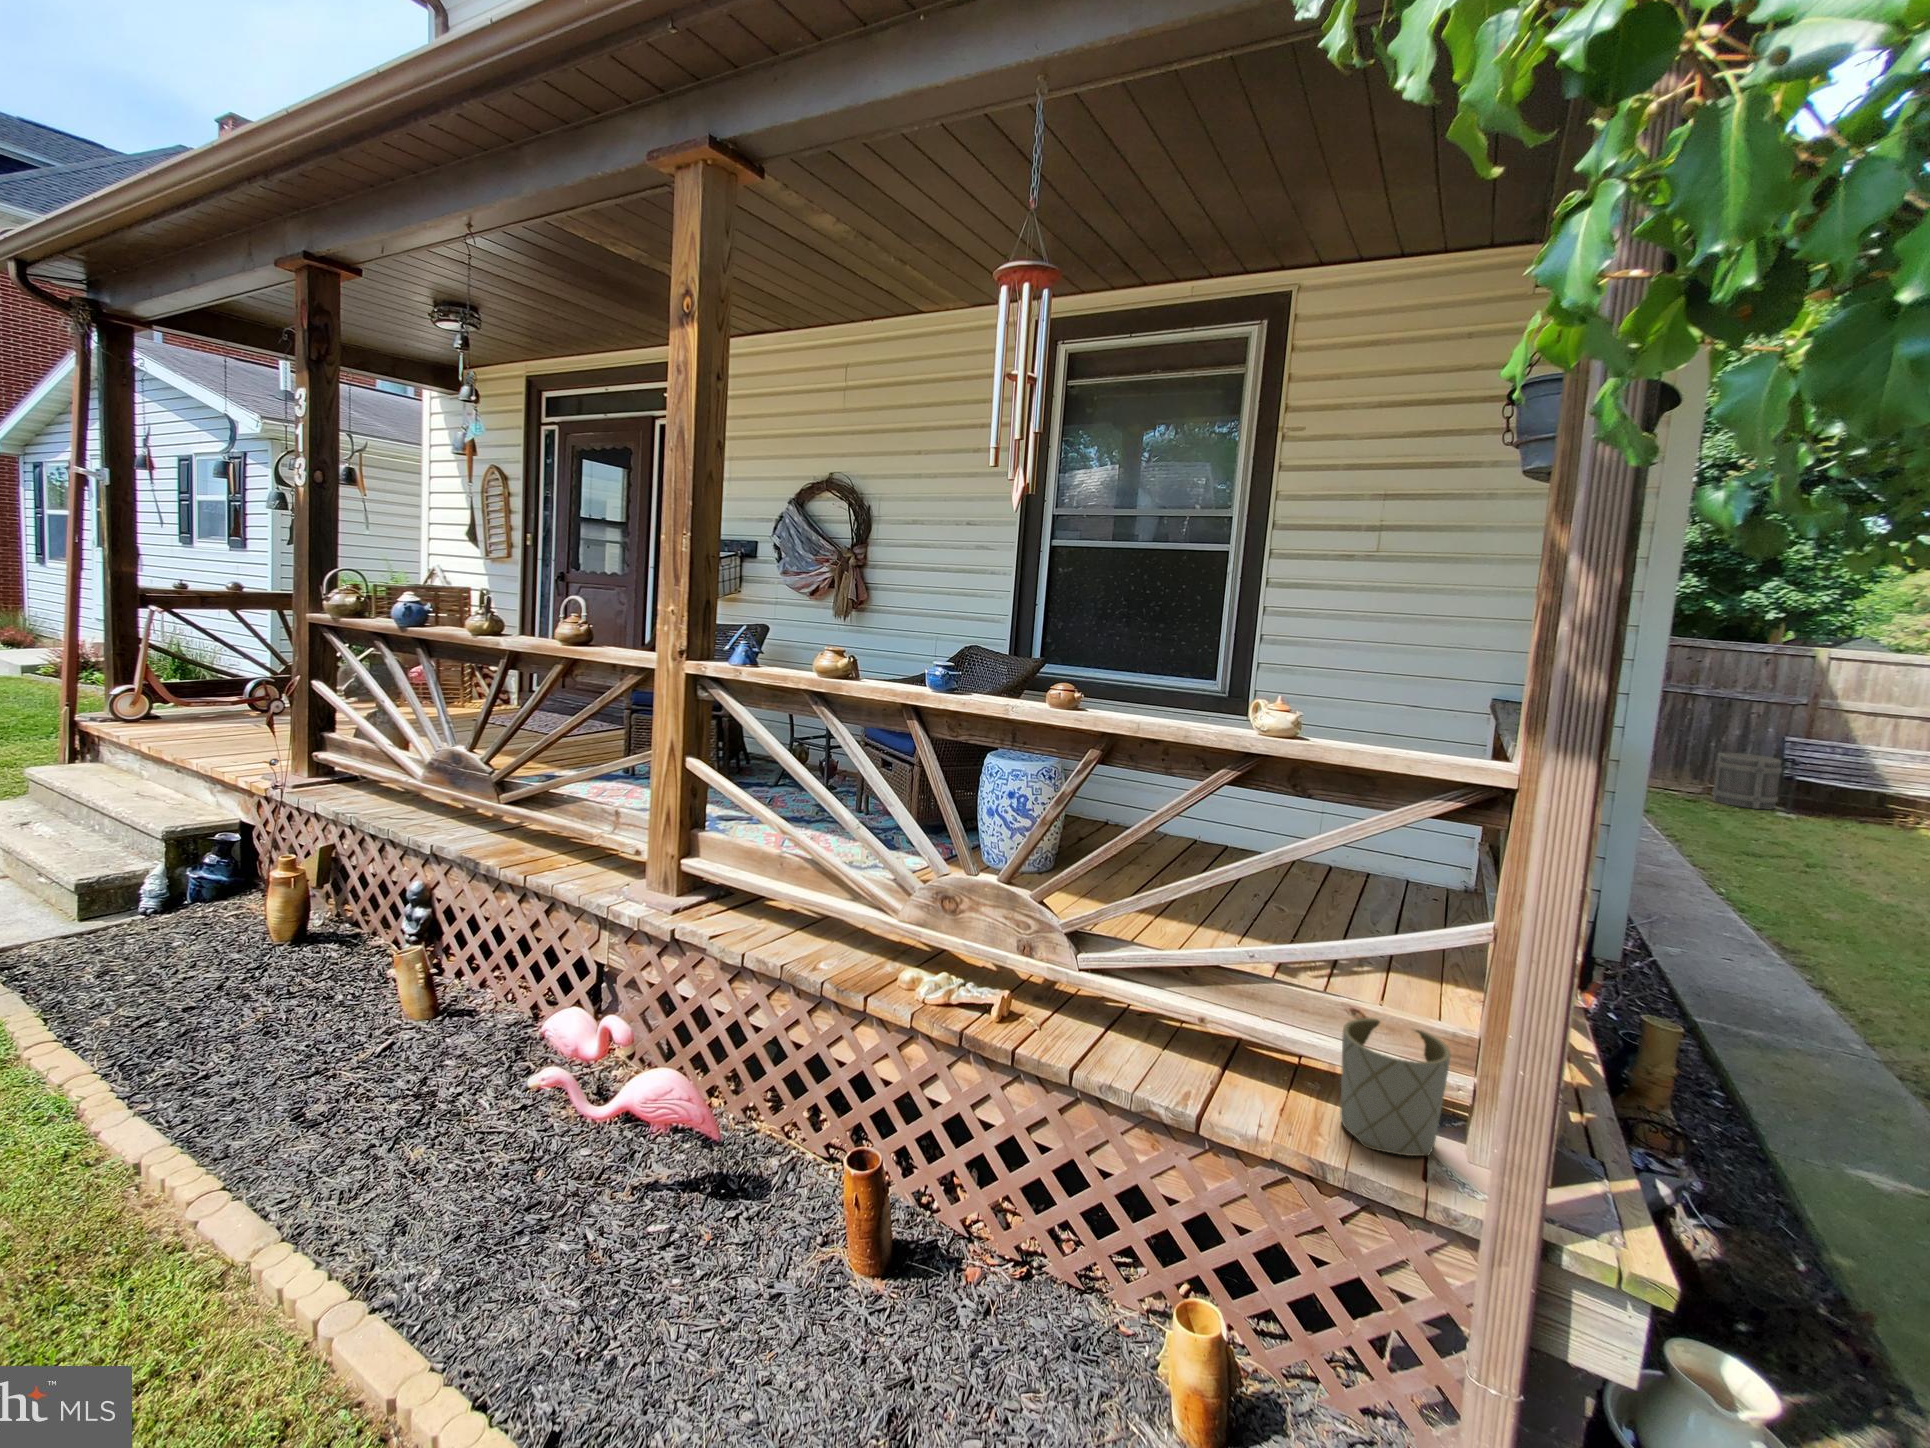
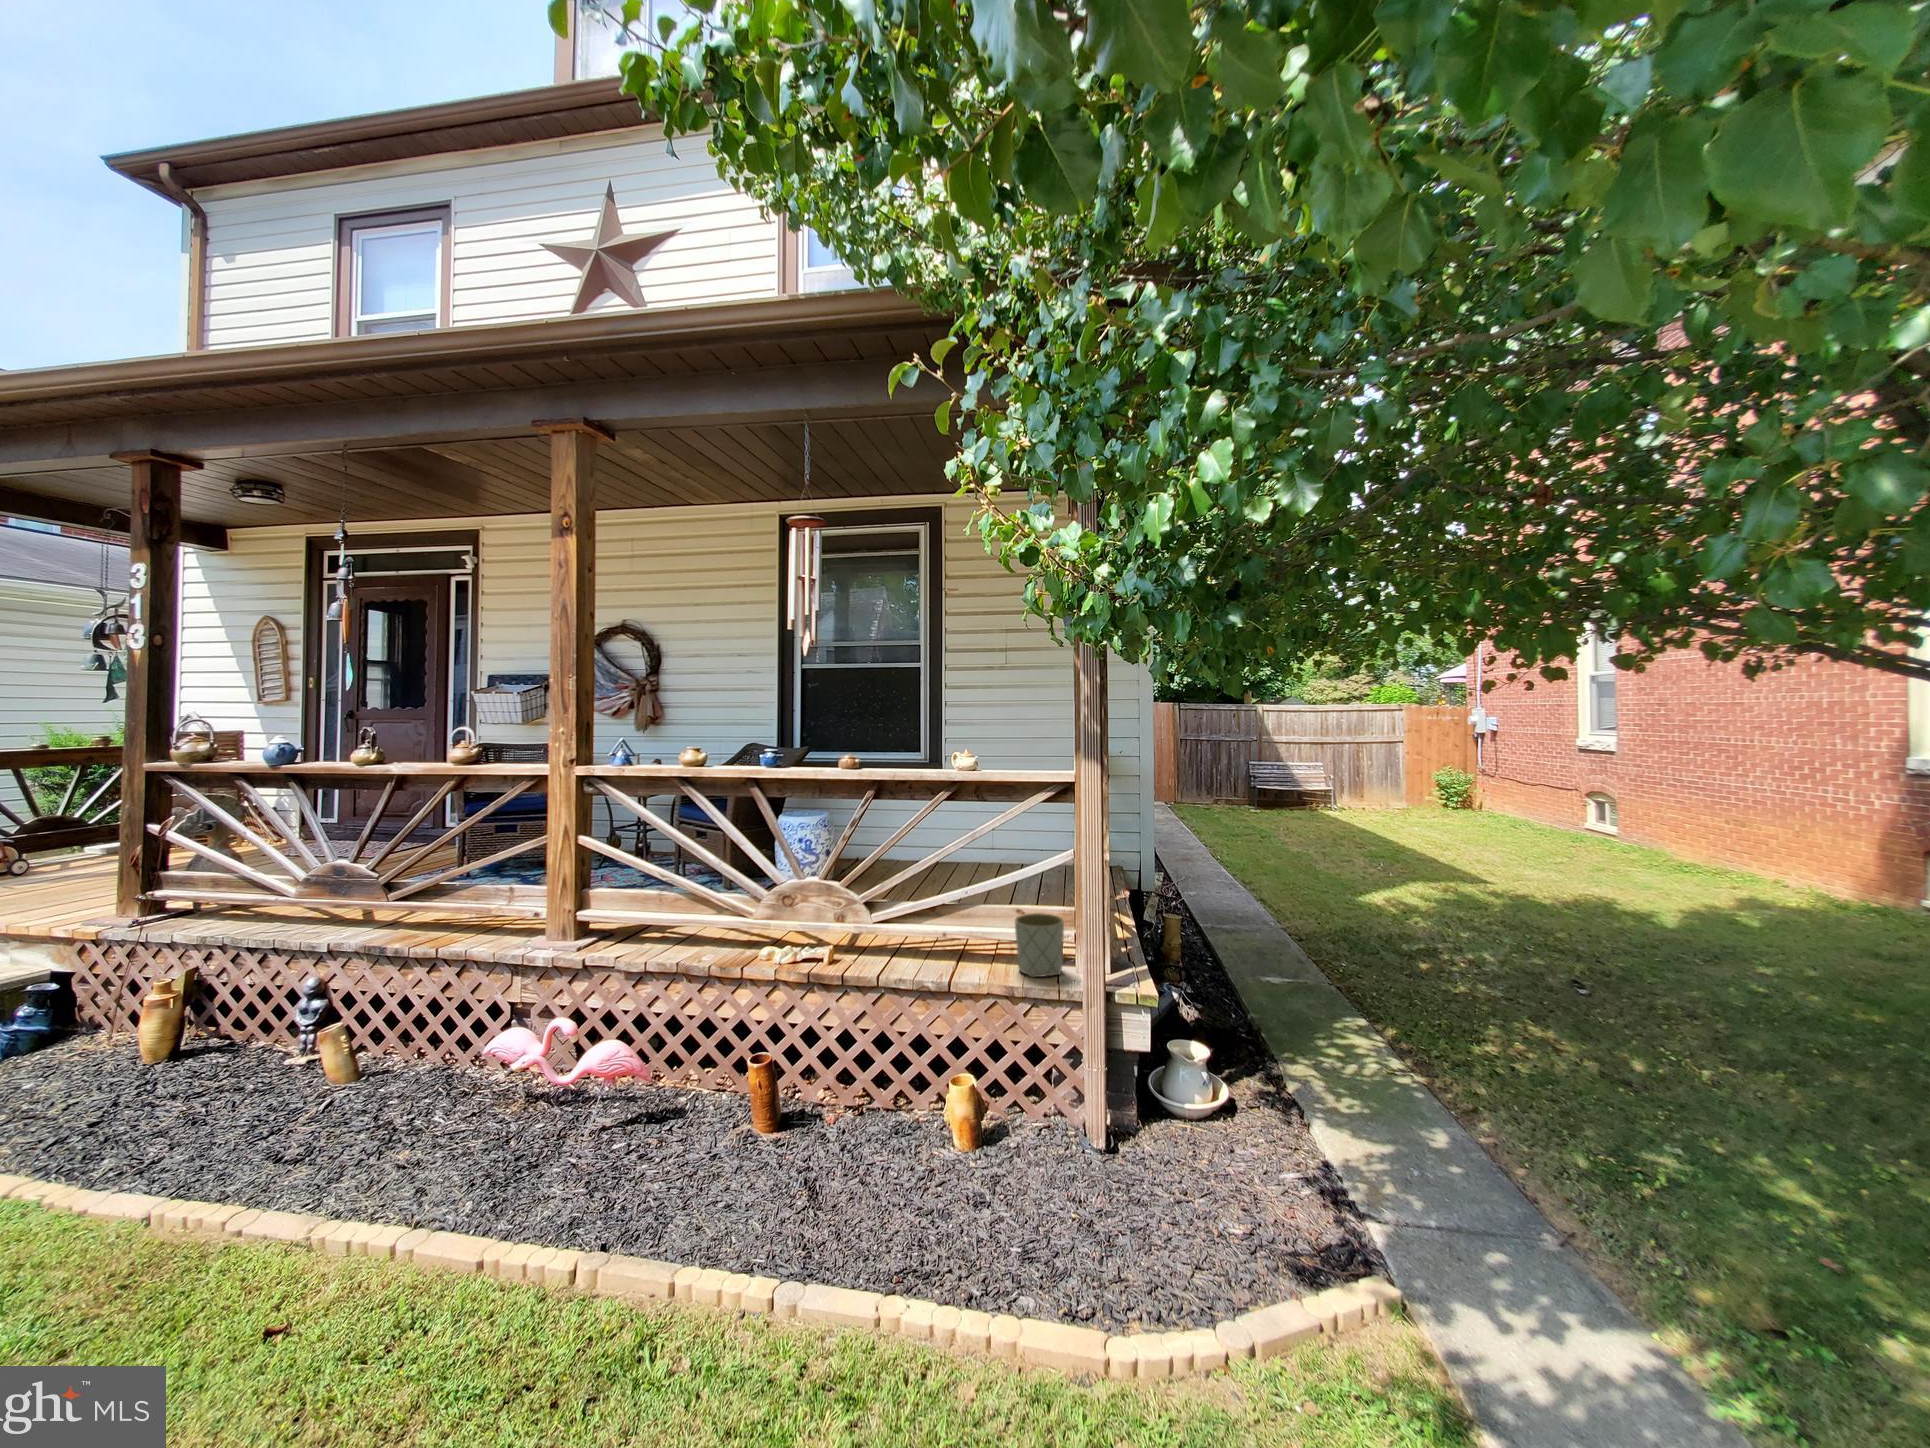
bucket: present [1712,753,1782,809] -> none [1203,768,1236,801]

